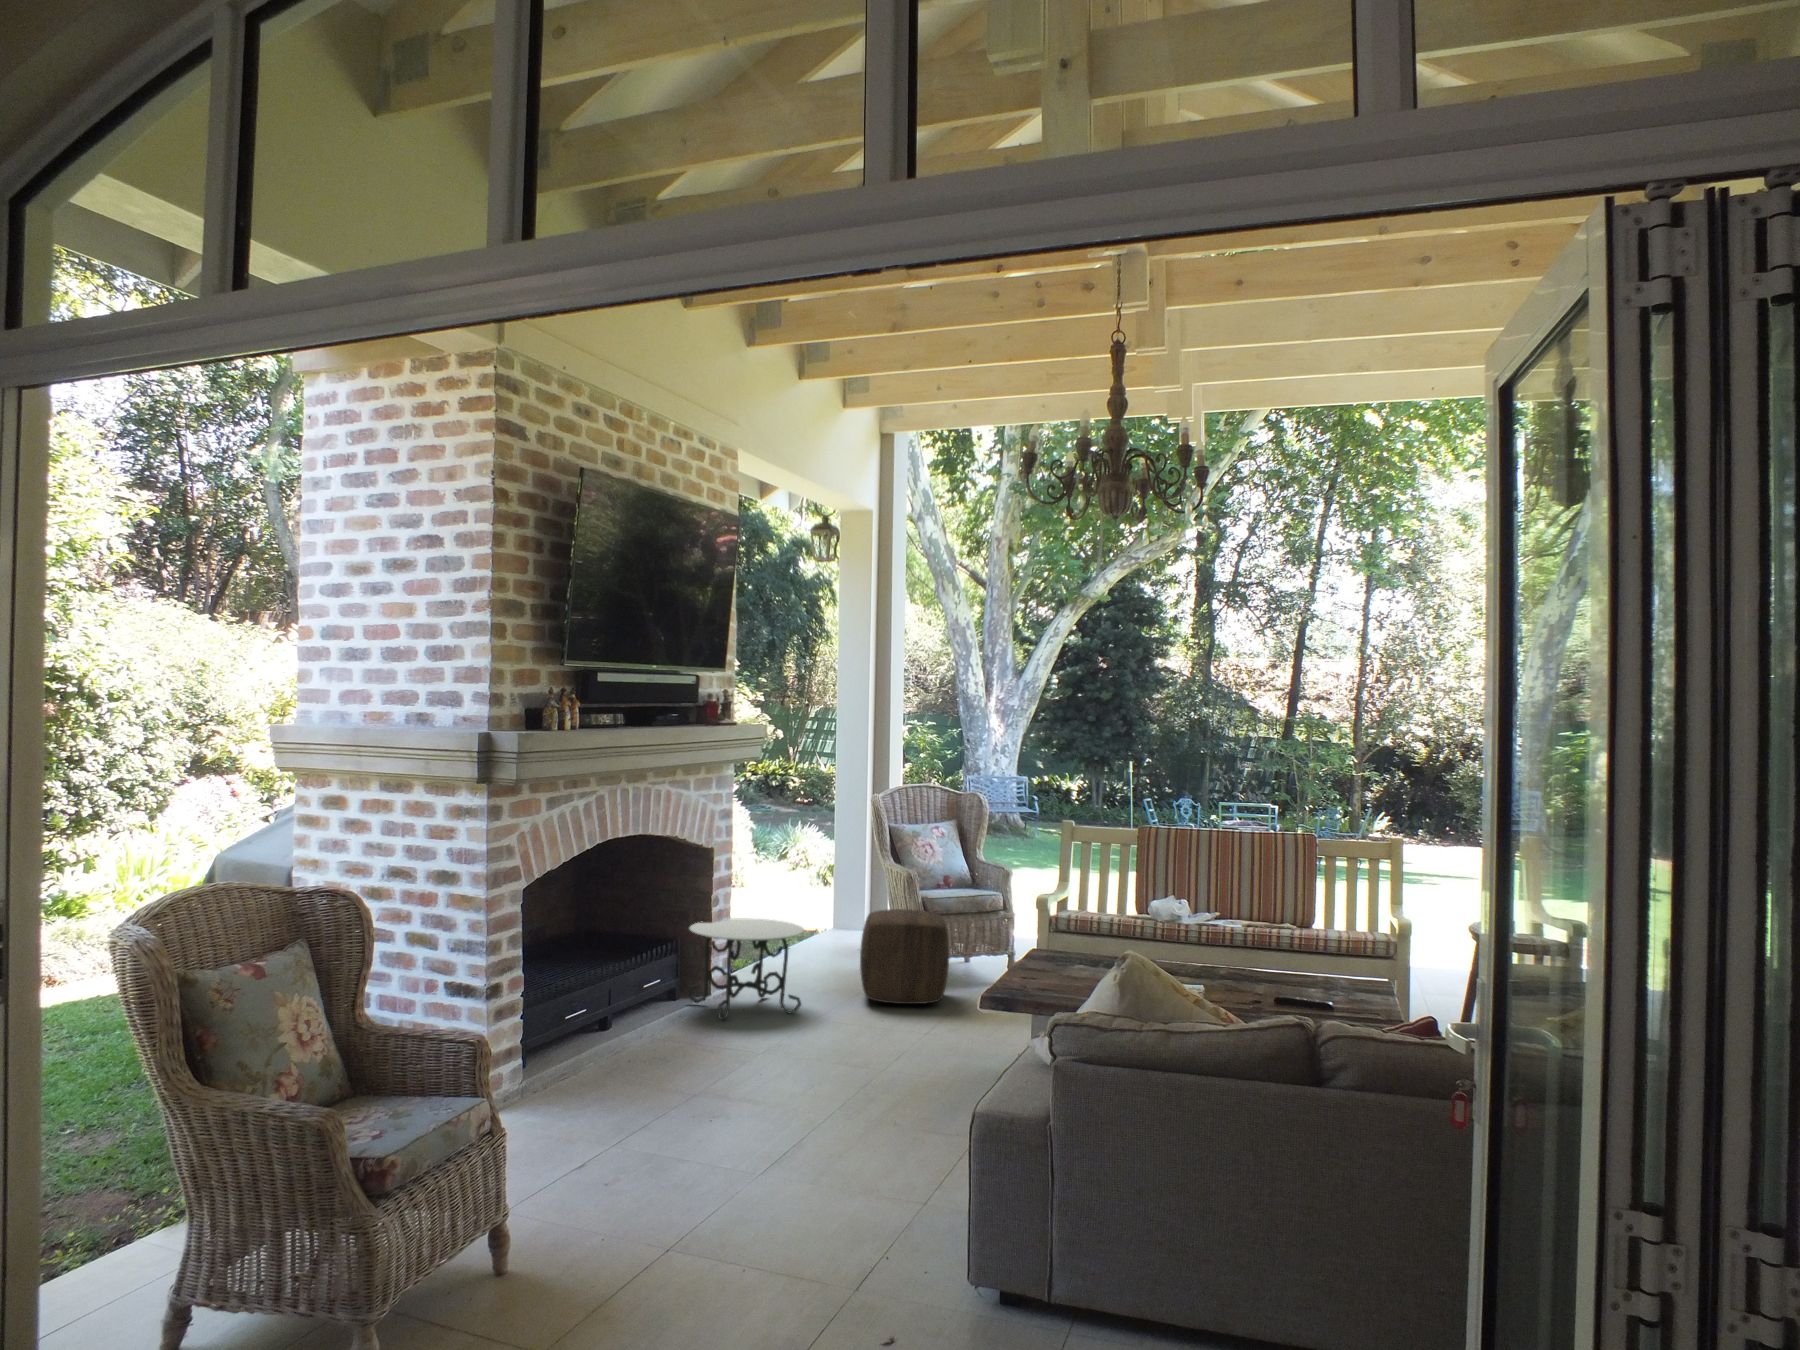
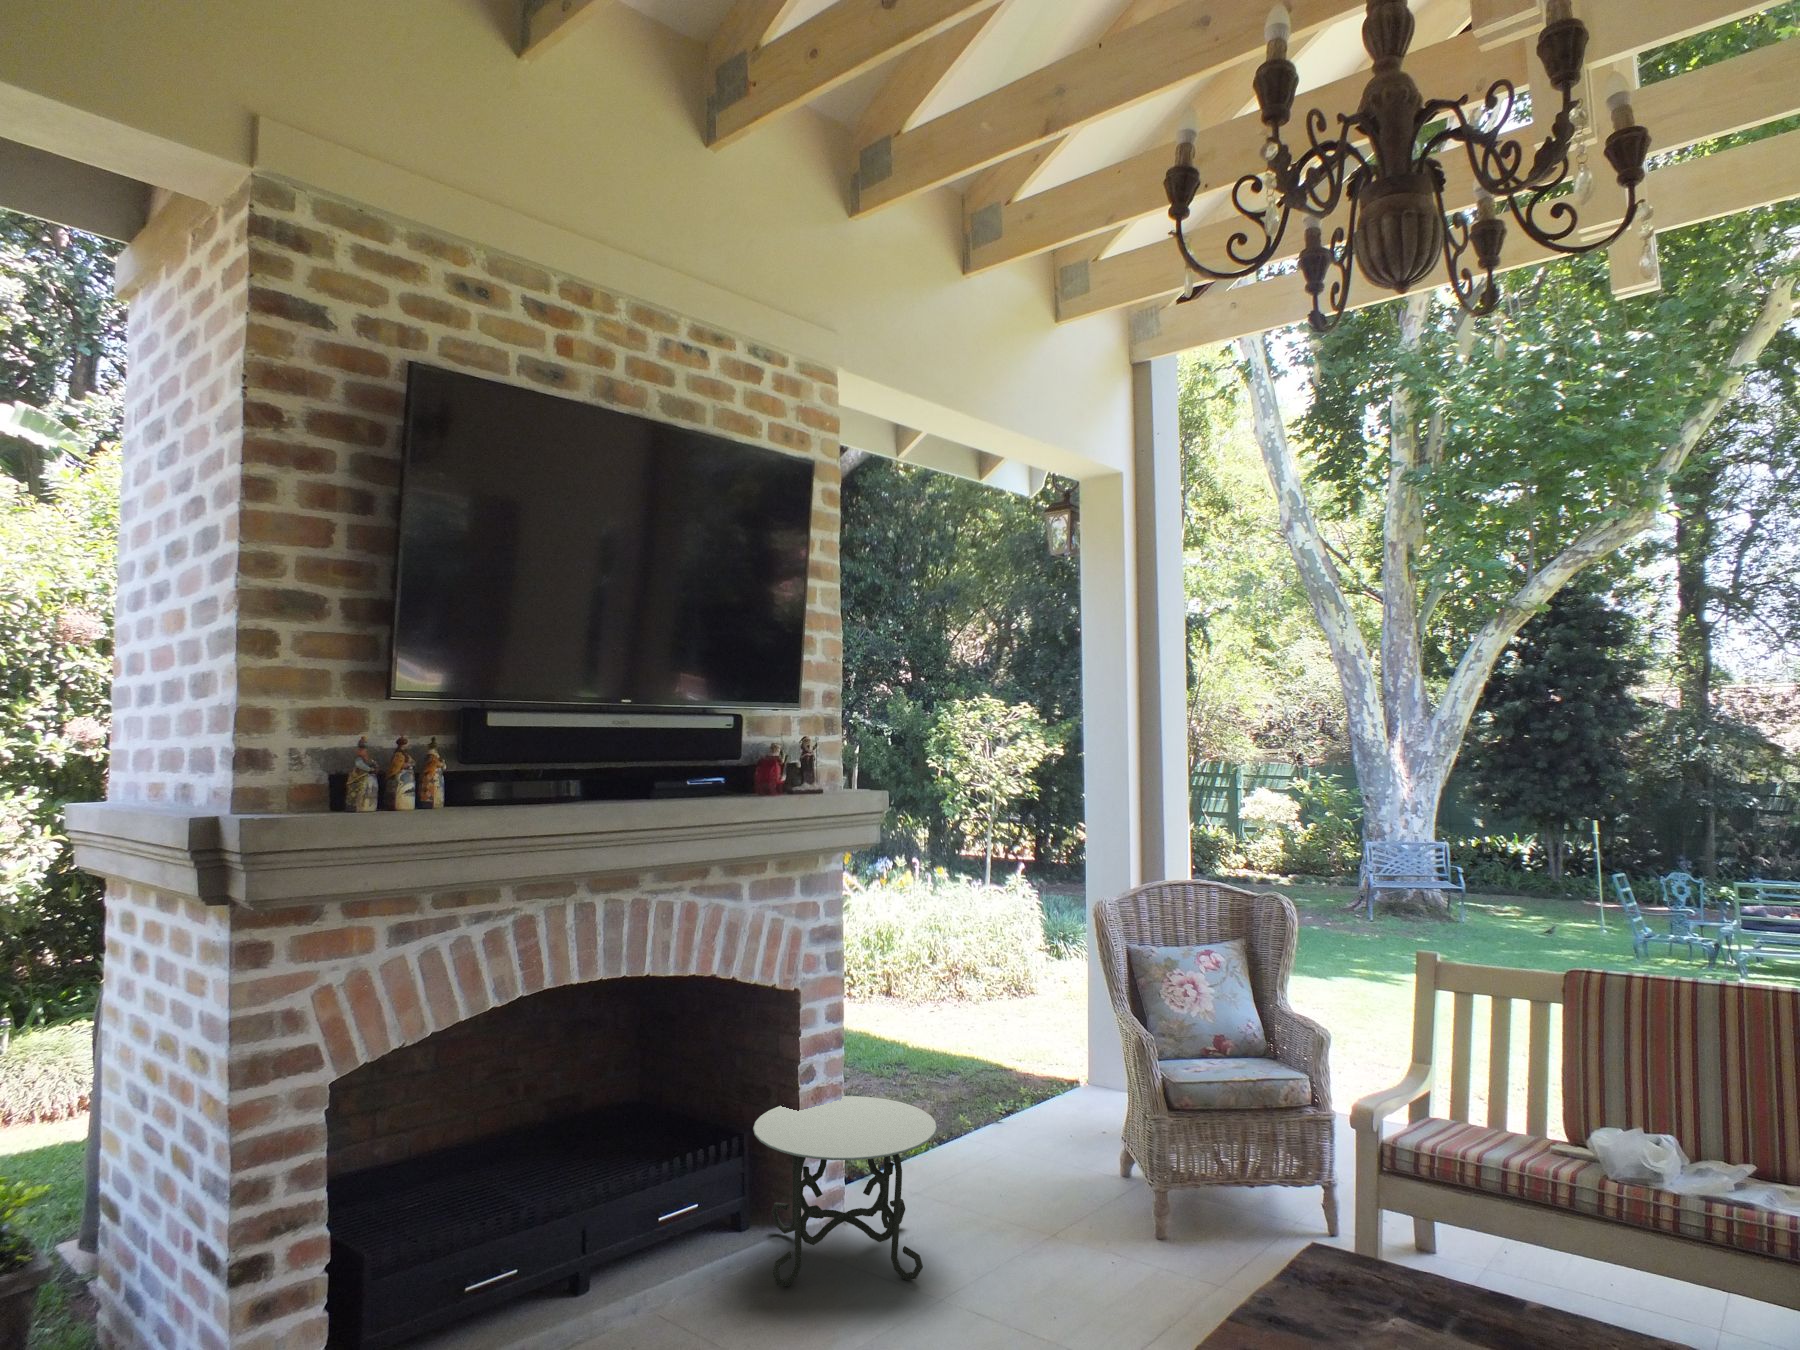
ottoman: present [860,909,949,1004] -> none [1039,1097,1197,1284]

